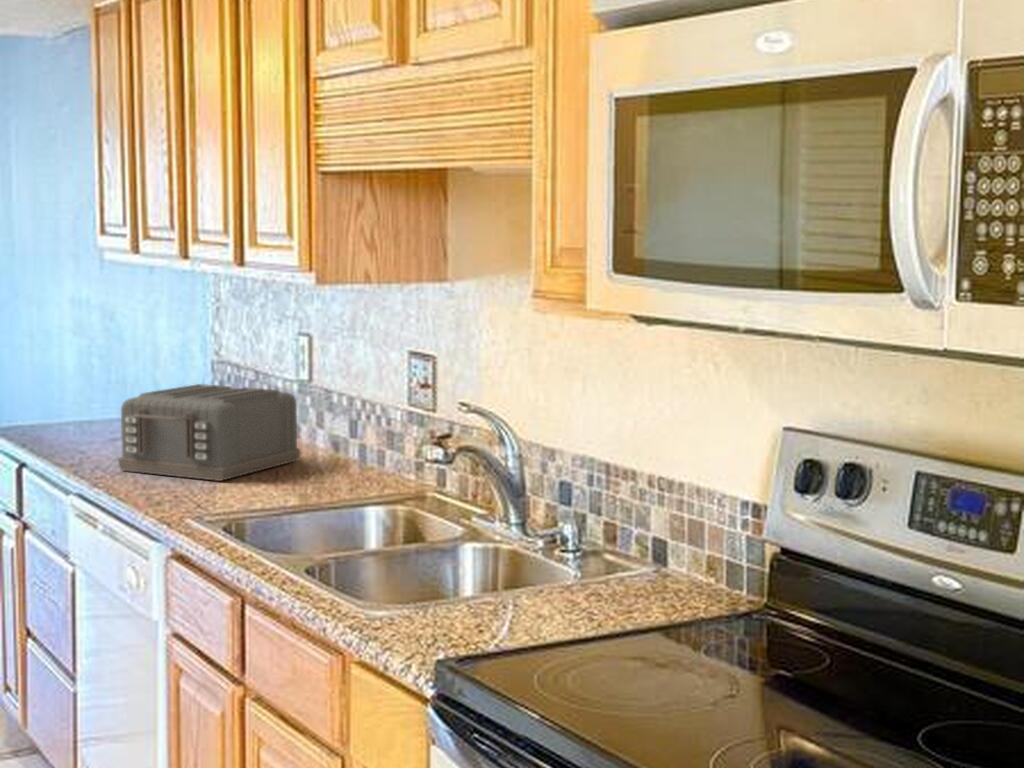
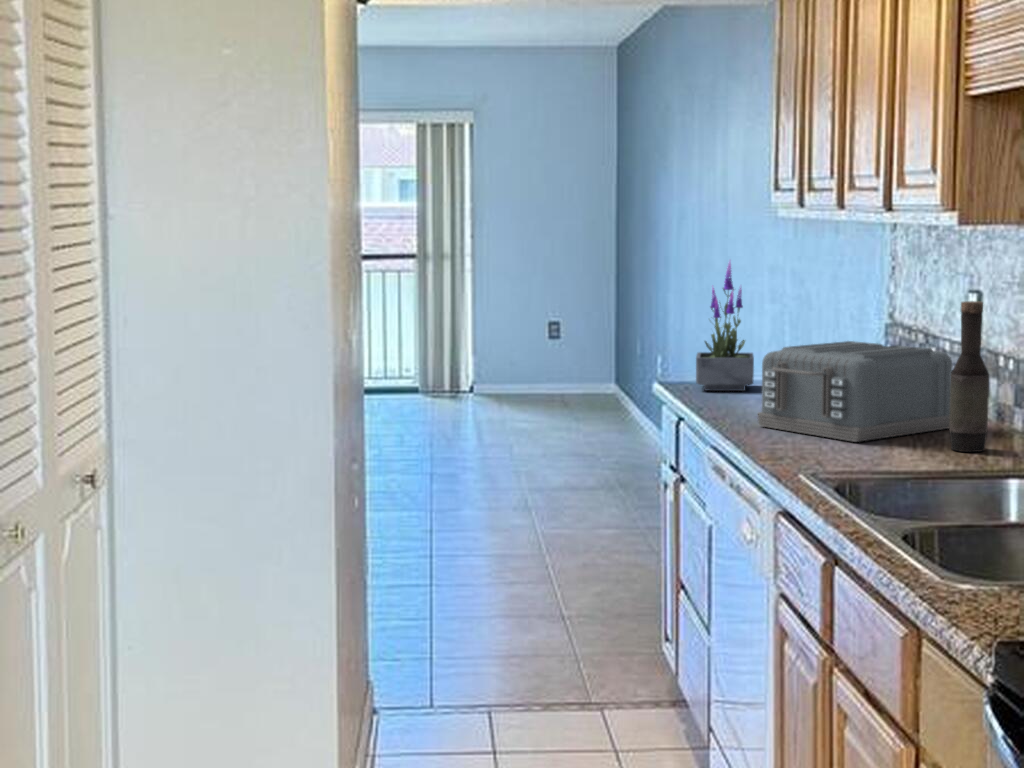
potted plant: none [32,304,94,435] -> present [696,262,754,391]
bottle: none [305,349,338,484] -> present [949,301,989,452]

